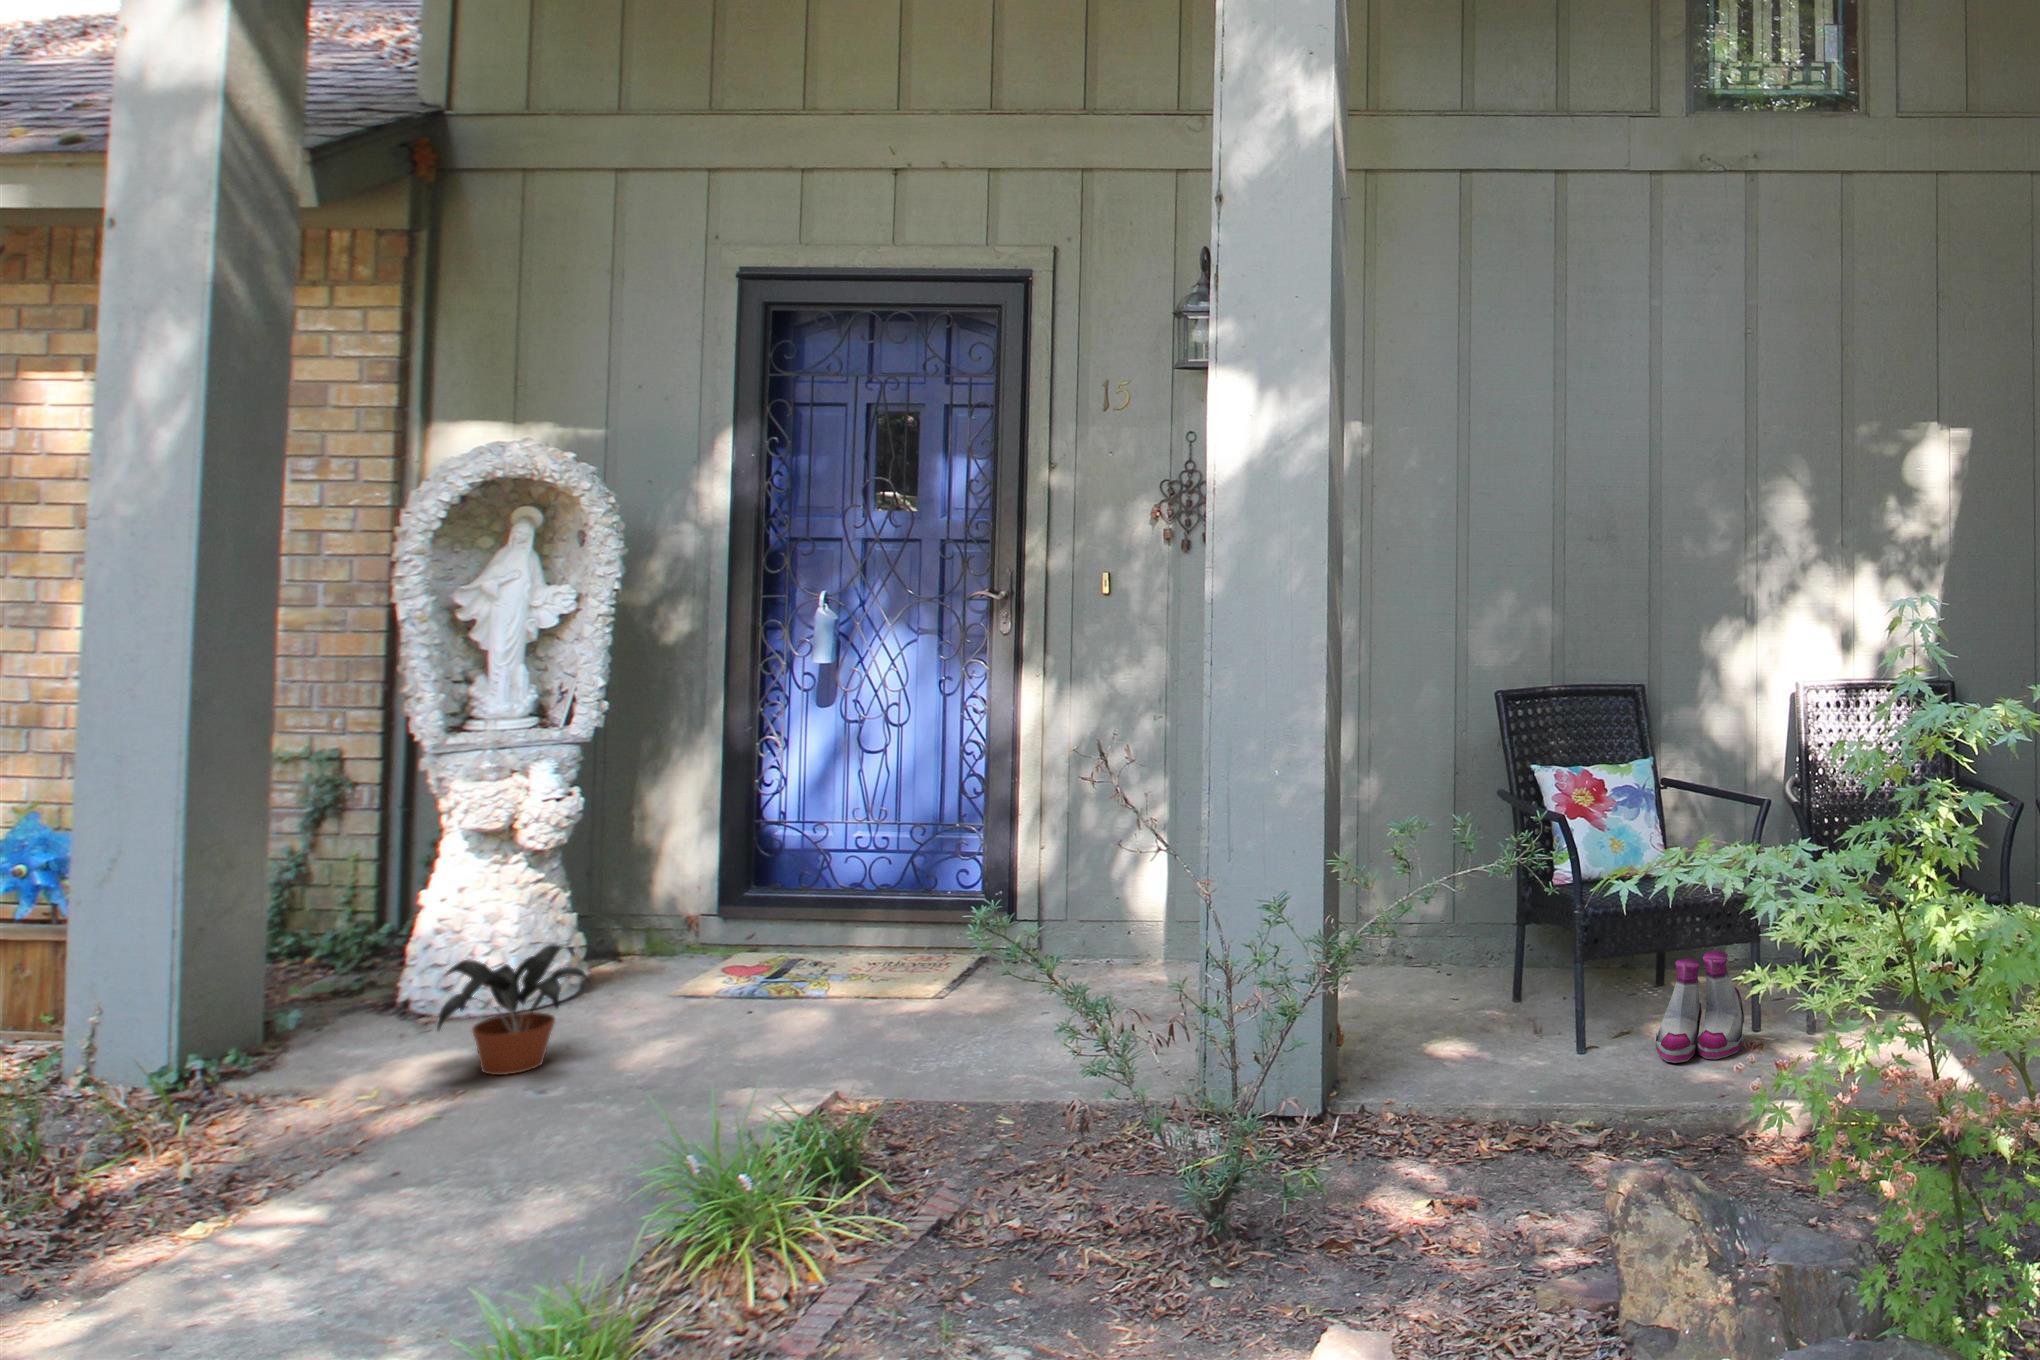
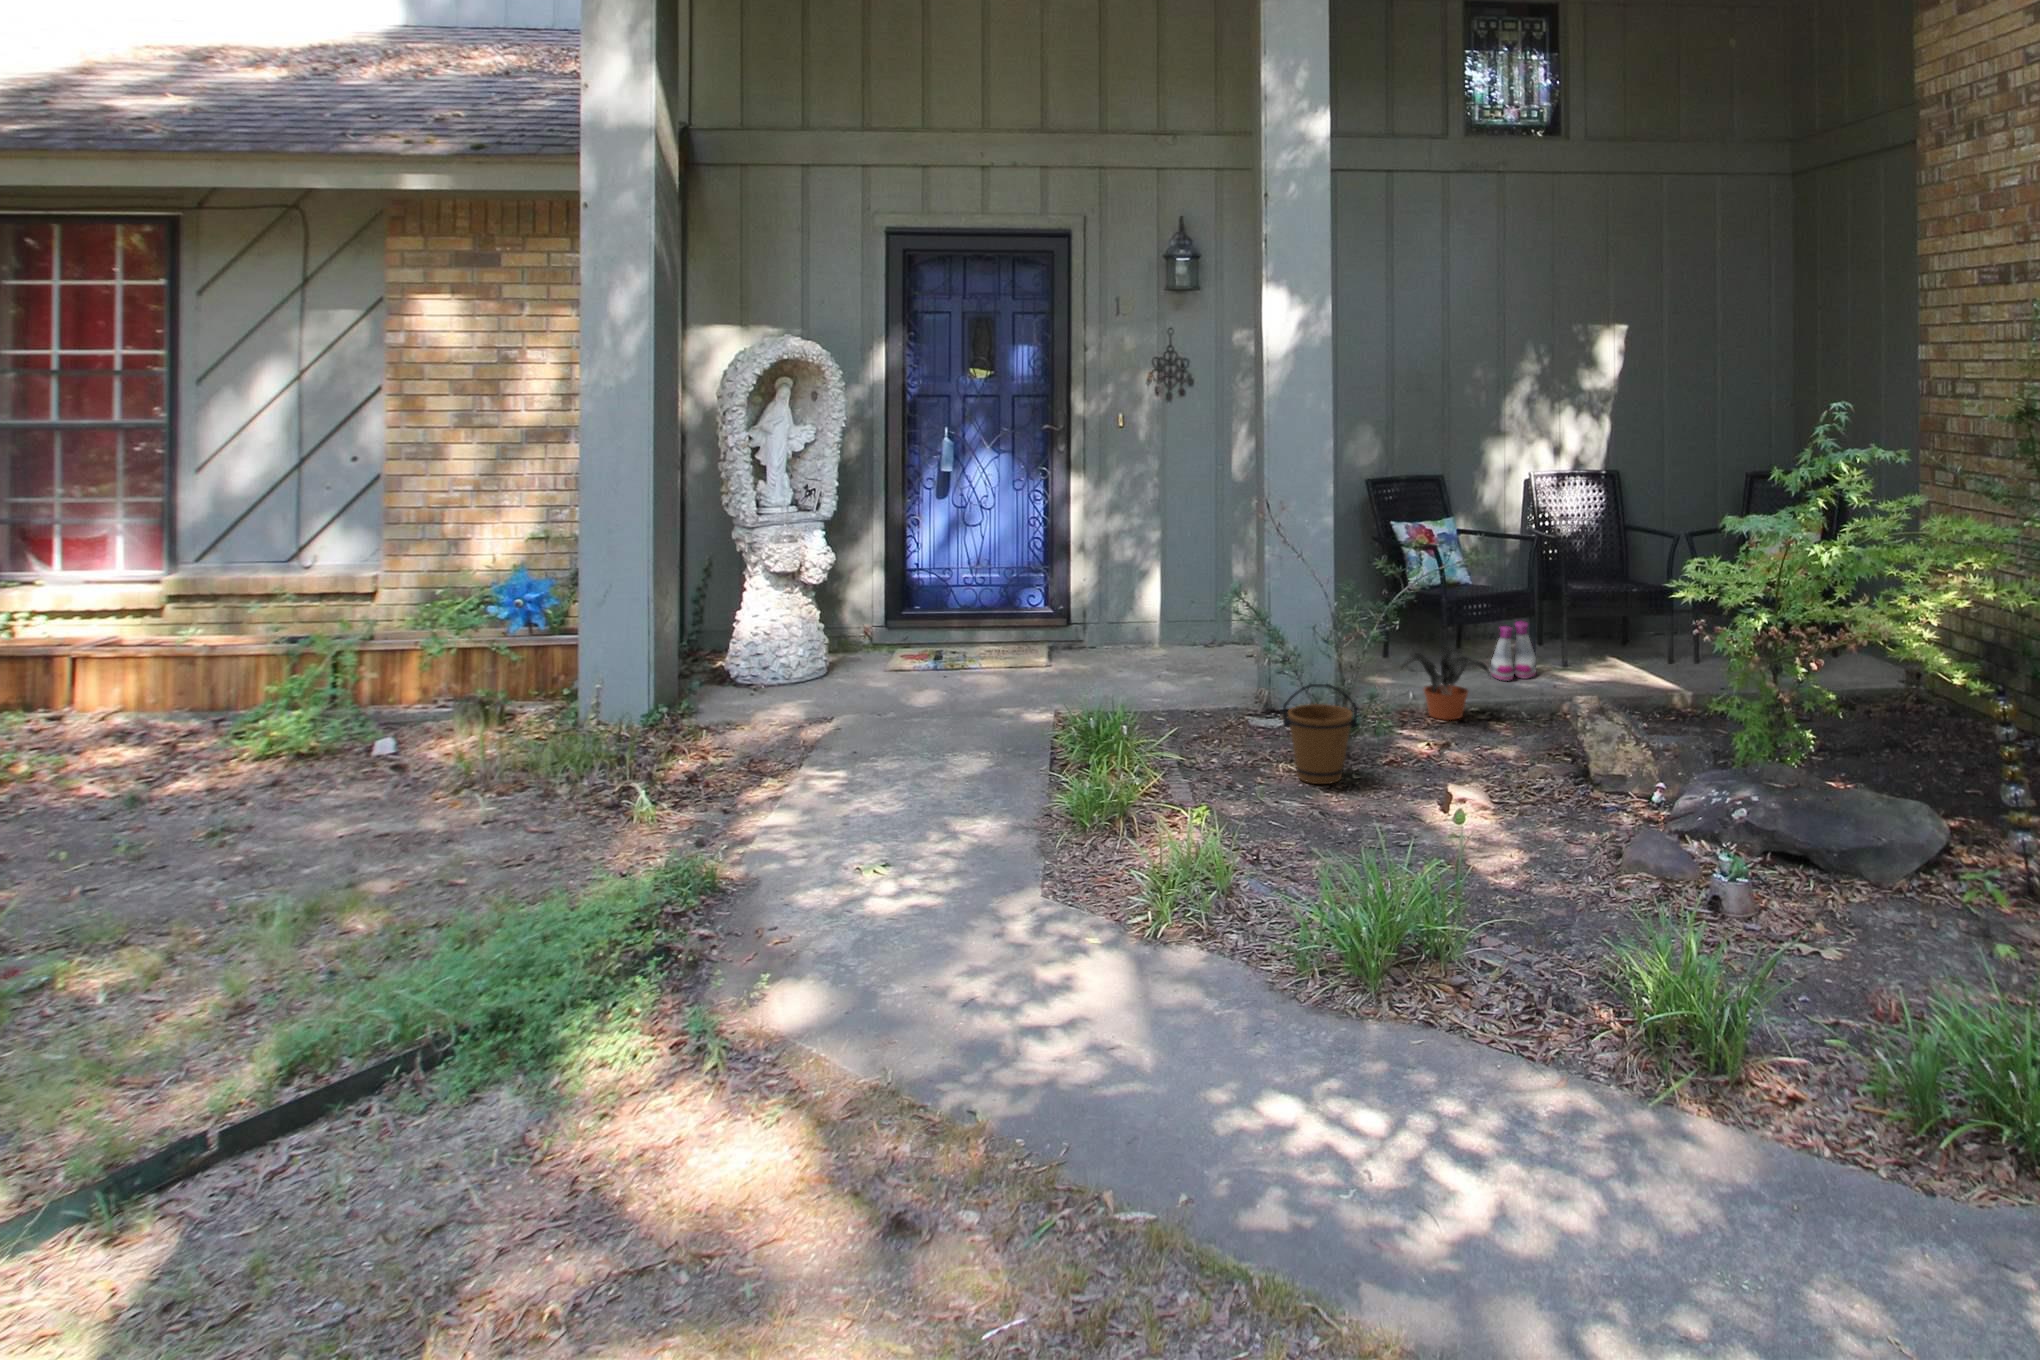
potted plant: present [437,944,589,1075] -> present [1402,645,1490,720]
bucket: none [1060,1103,1204,1306] -> present [1283,684,1357,784]

